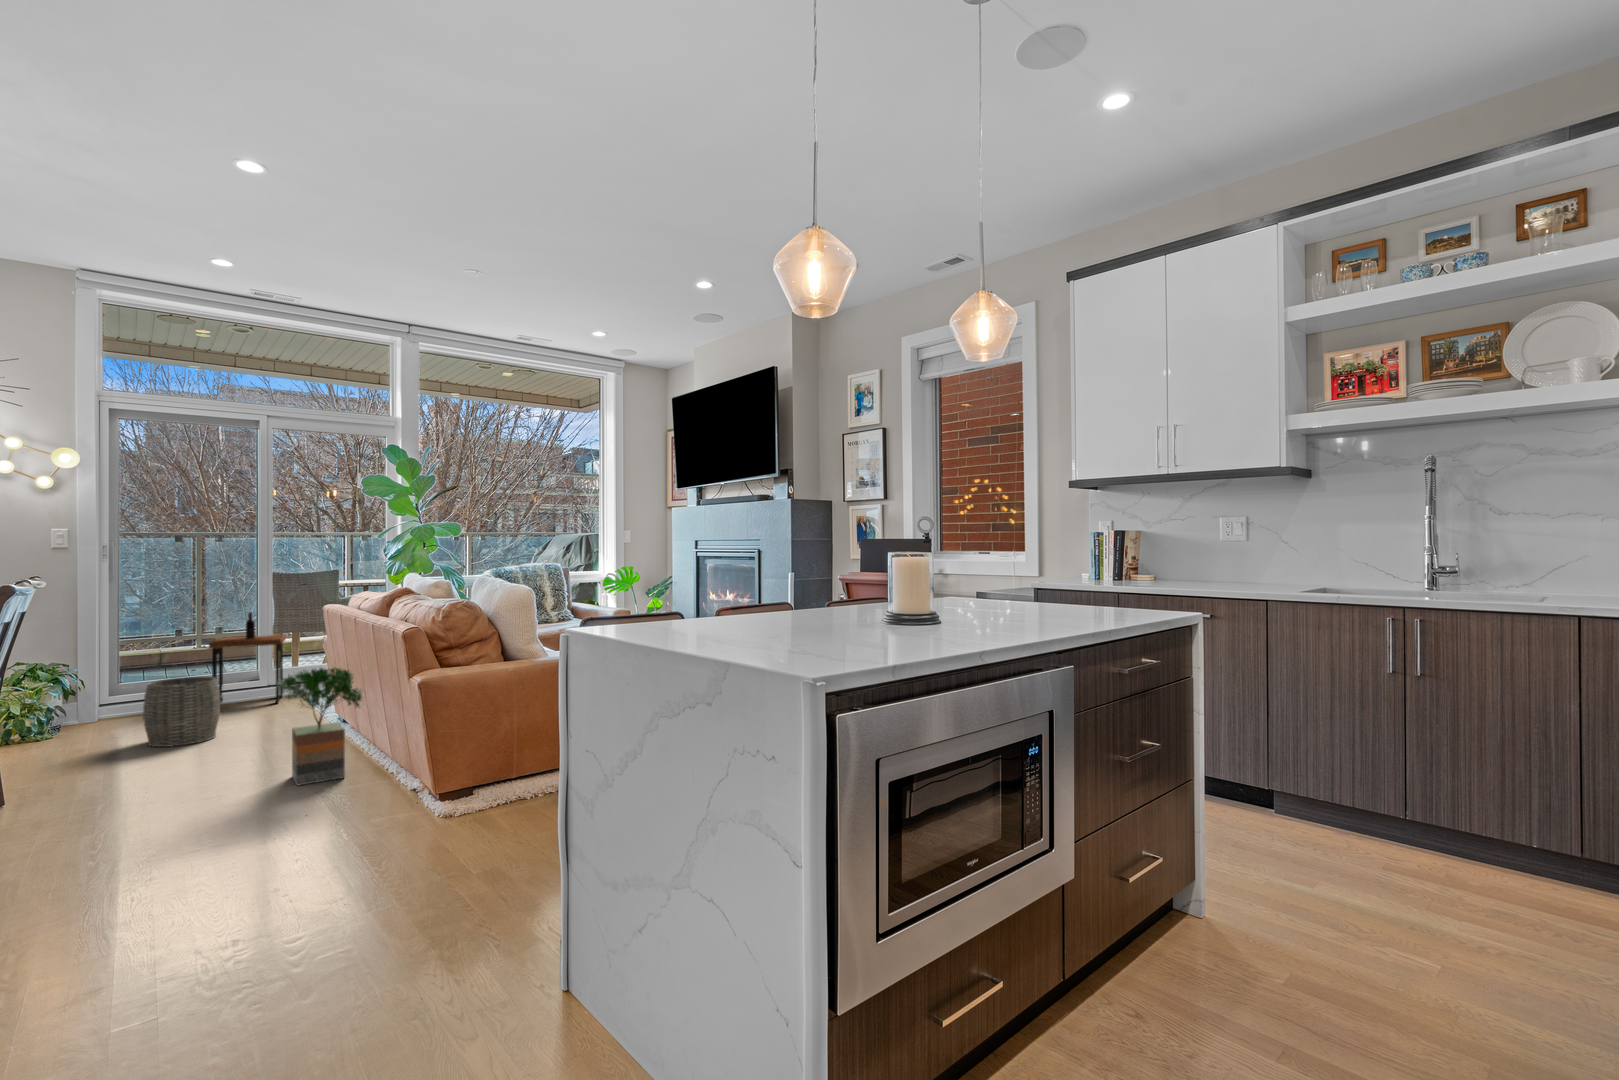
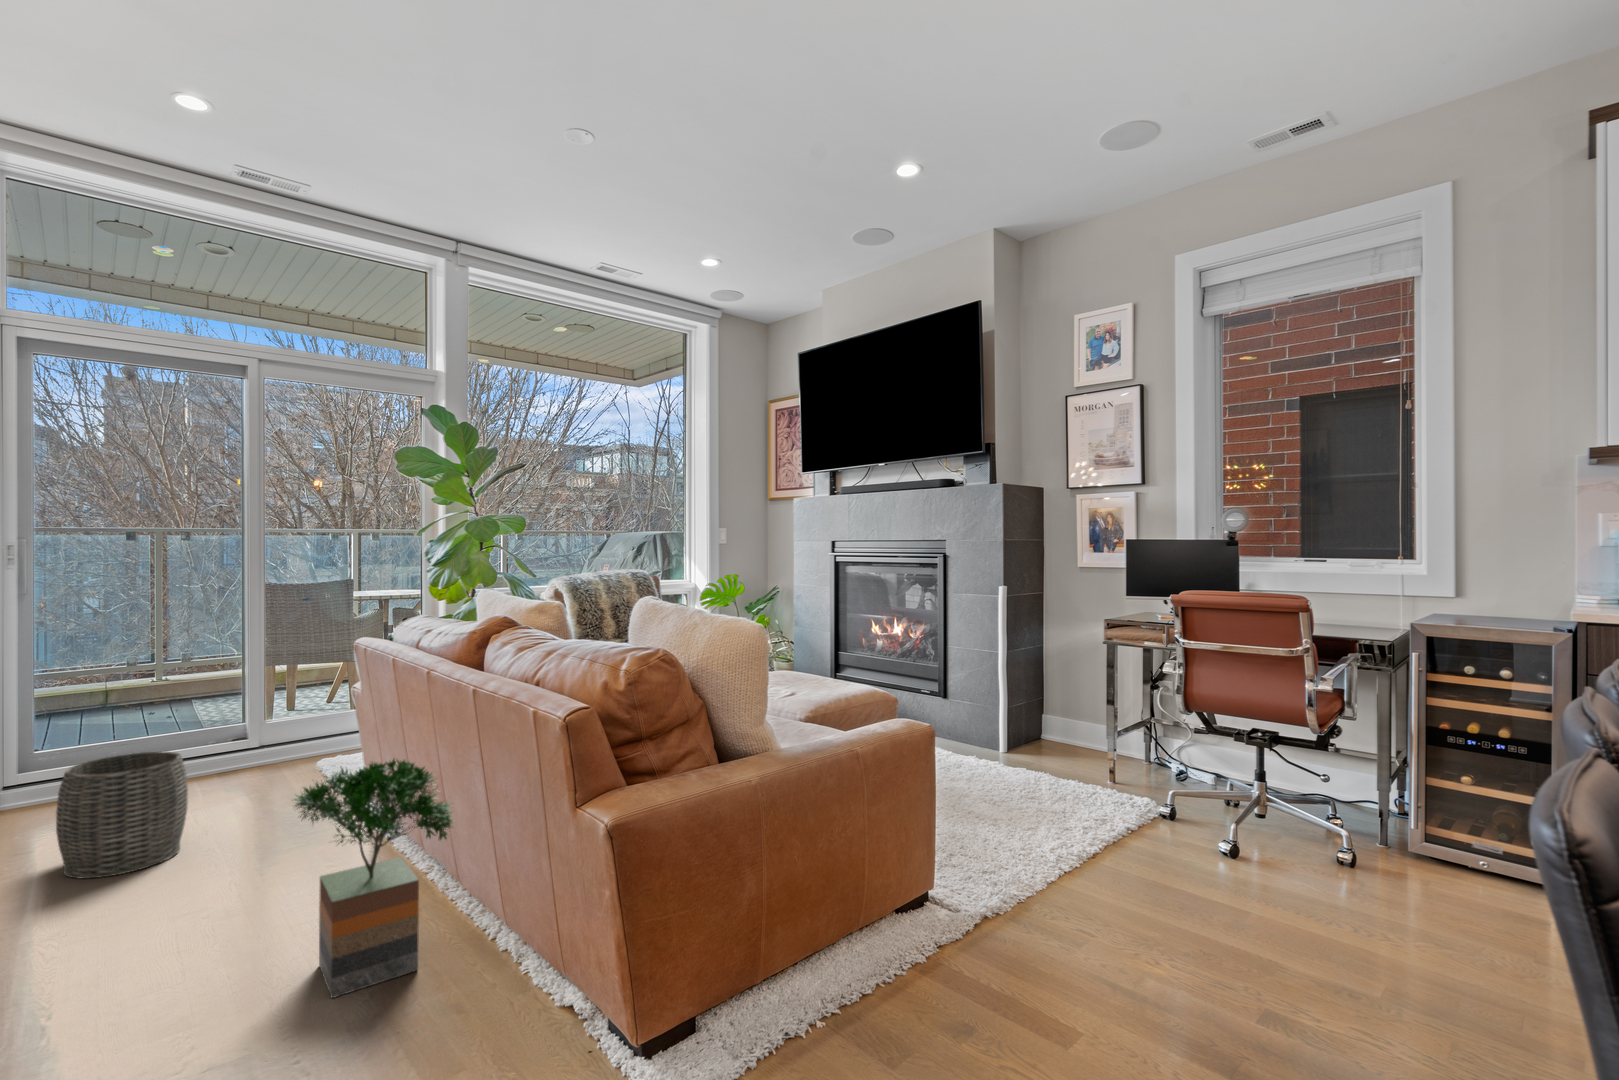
side table: present [209,612,286,703] -> none [173,640,286,787]

